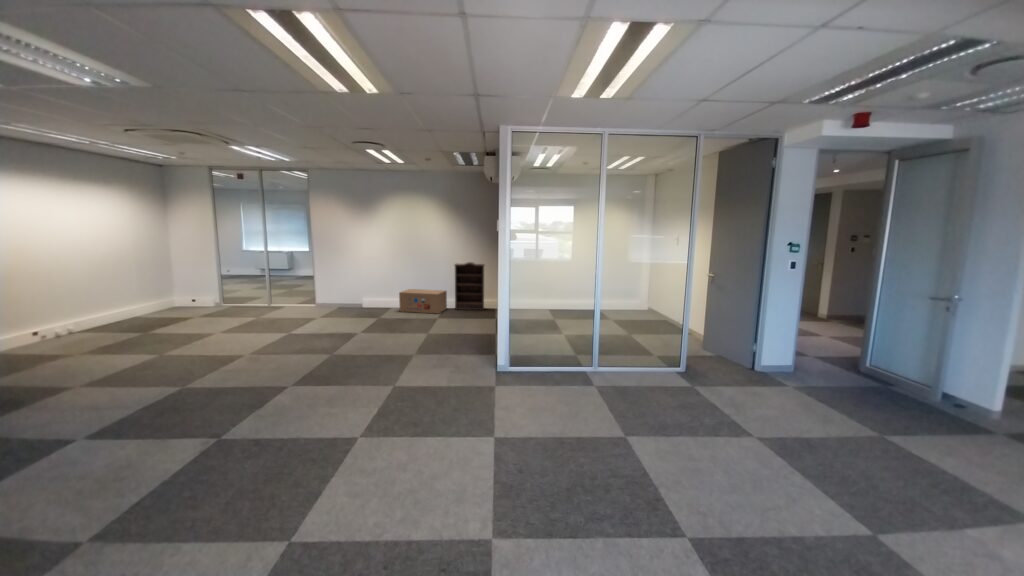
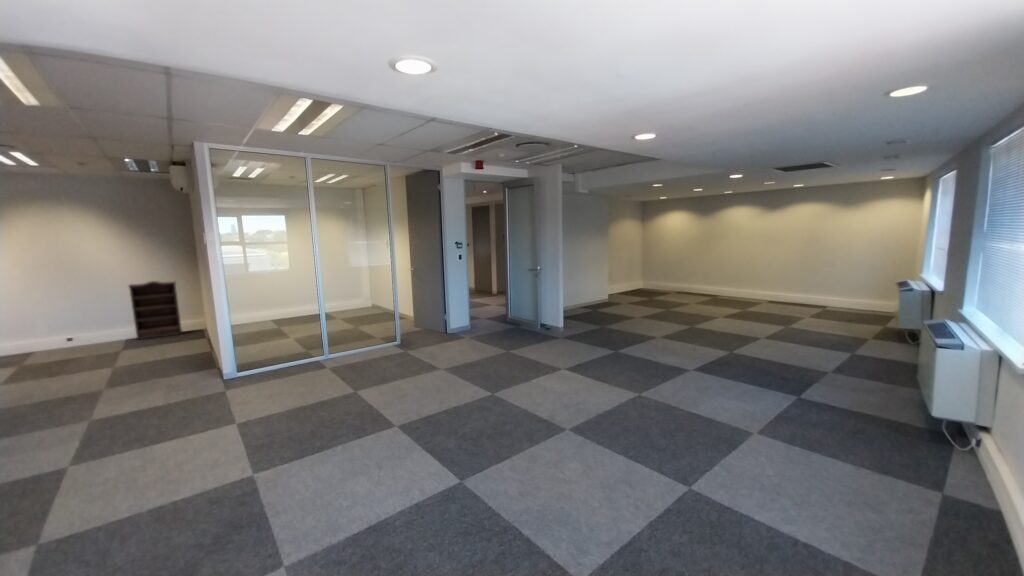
cardboard box: present [399,289,447,313] -> none [32,319,123,356]

